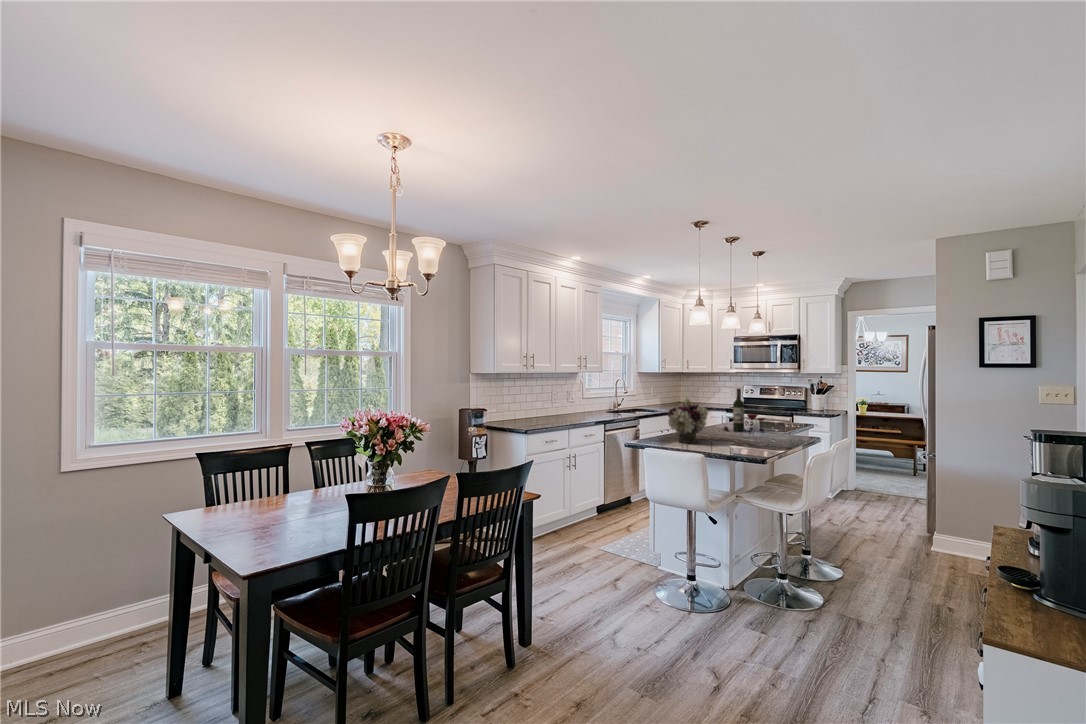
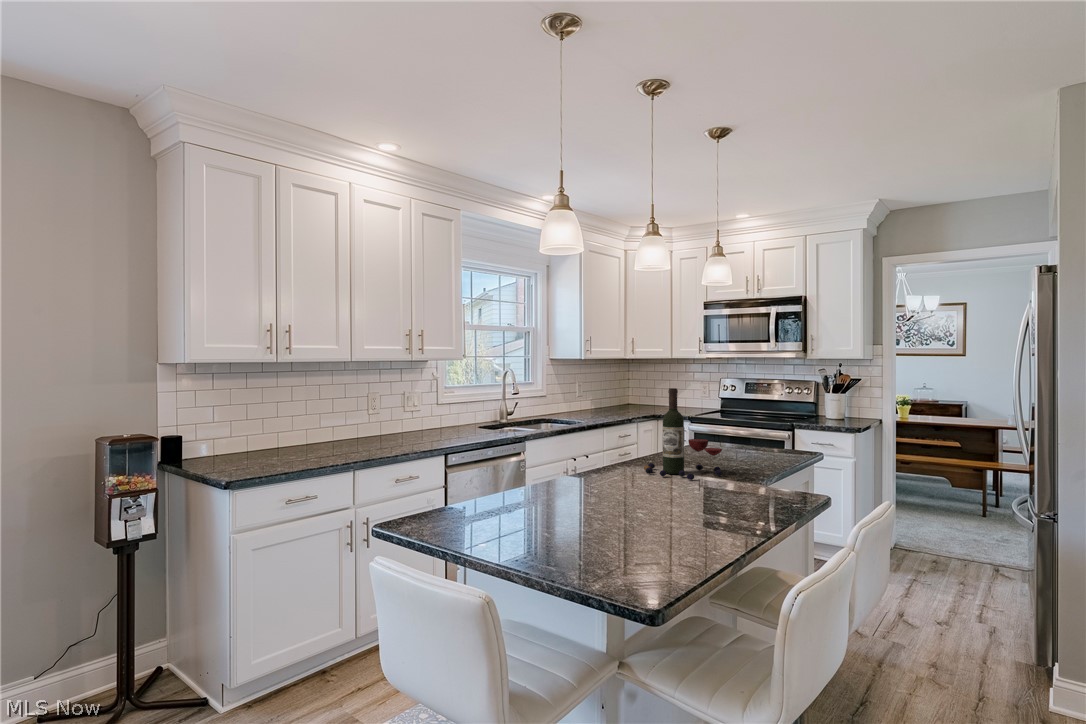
flower arrangement: present [668,398,708,443] -> none [477,413,577,520]

